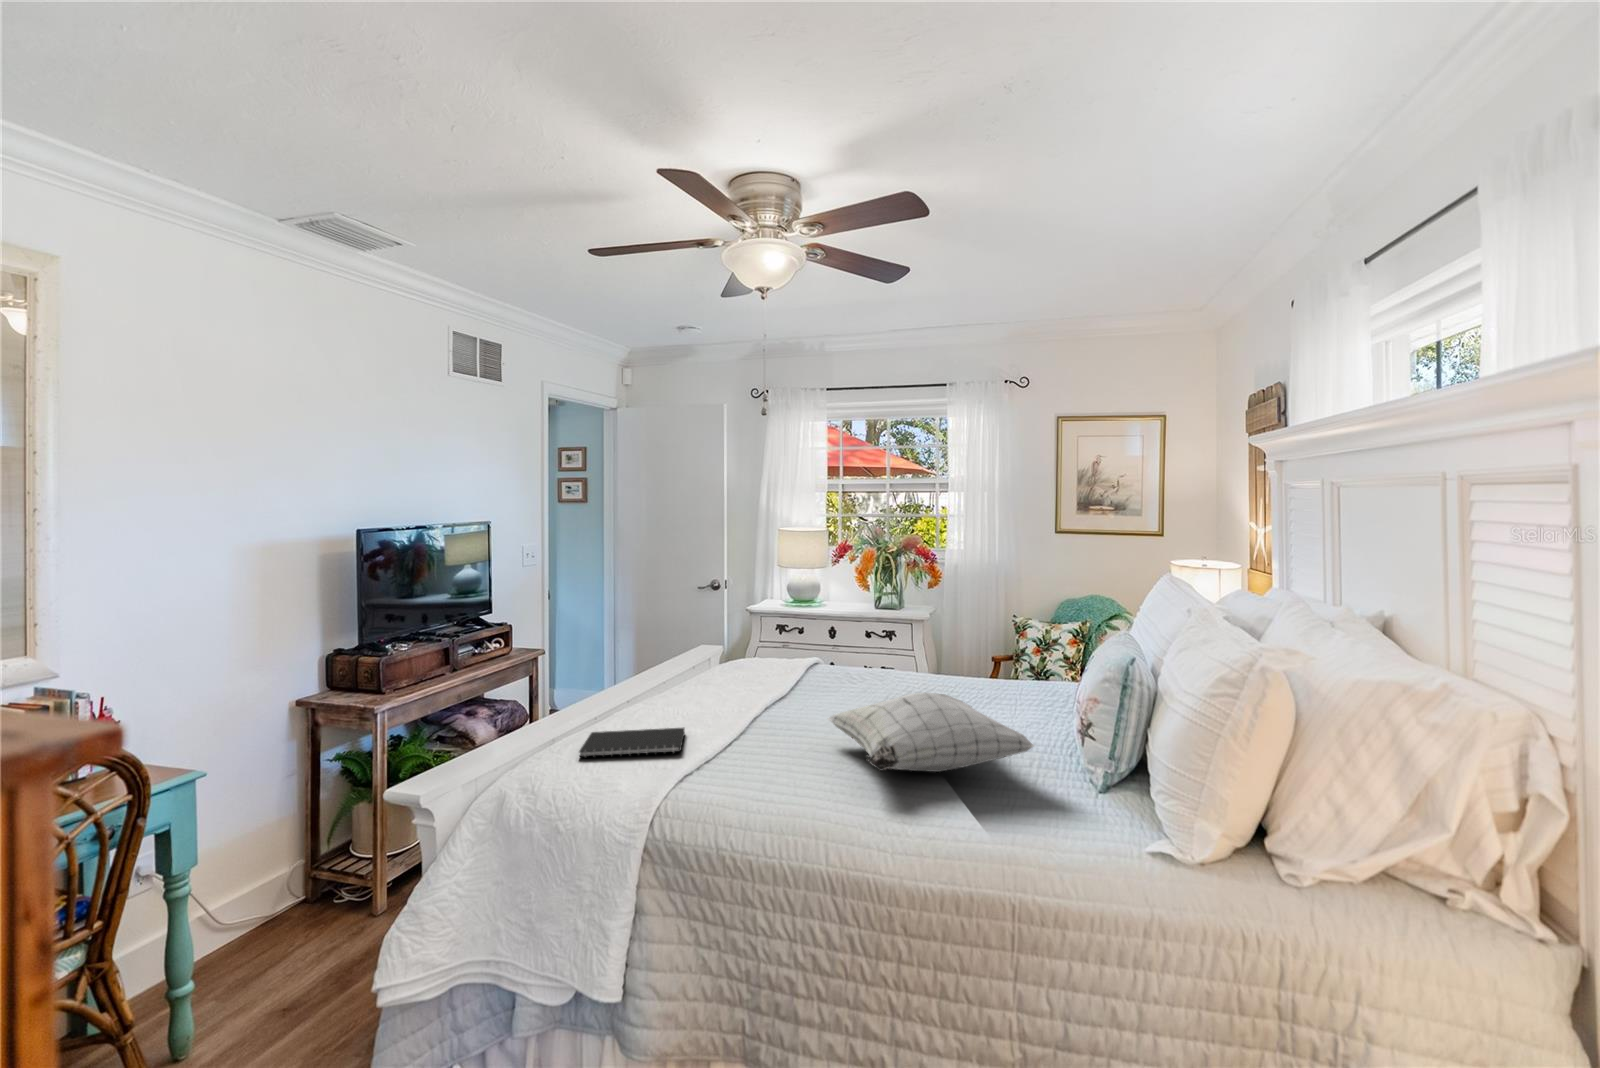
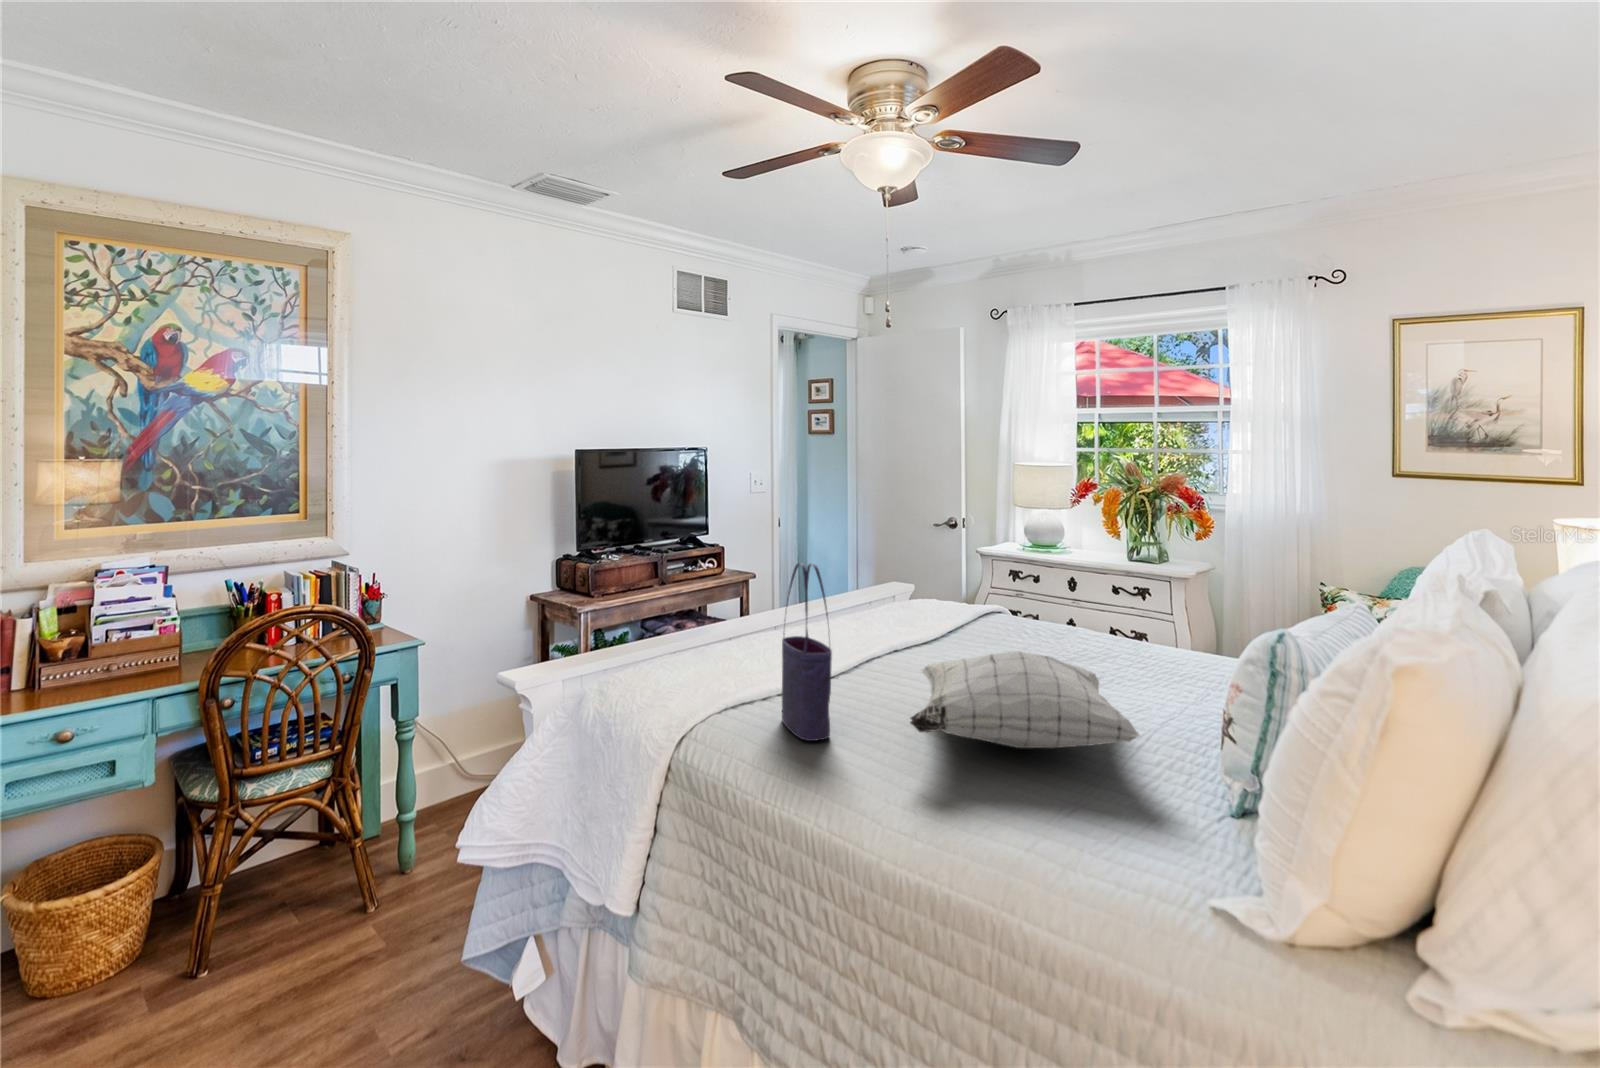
tote bag: none [724,636,782,797] -> present [782,563,832,741]
notebook: present [579,728,685,758] -> none [664,650,783,682]

